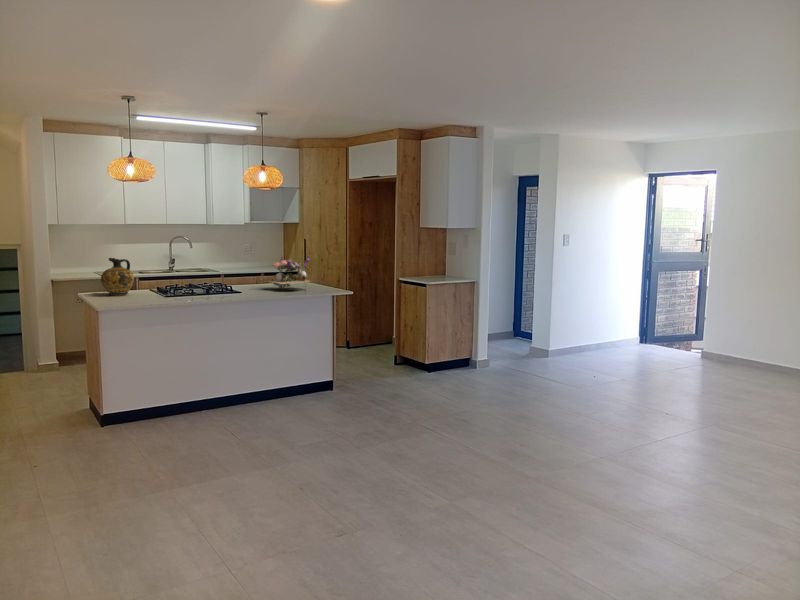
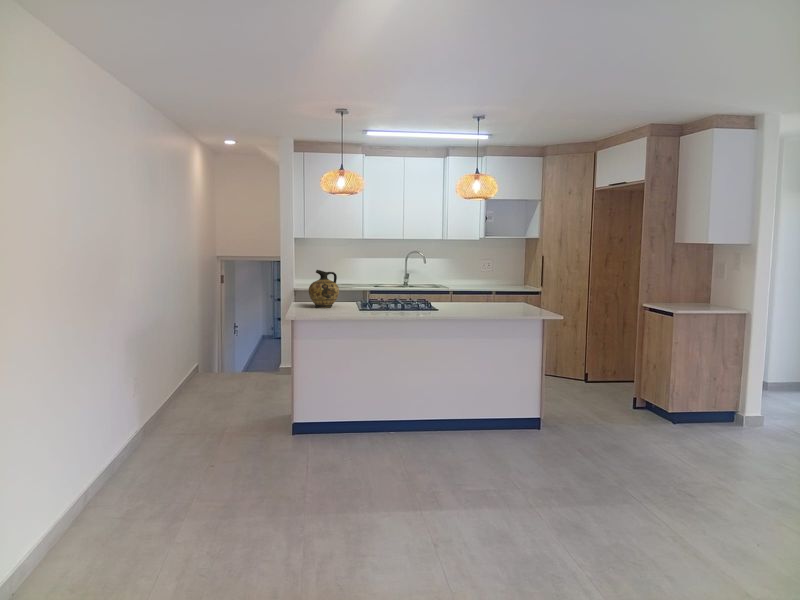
flower arrangement: present [269,256,310,288] -> none [475,273,524,310]

